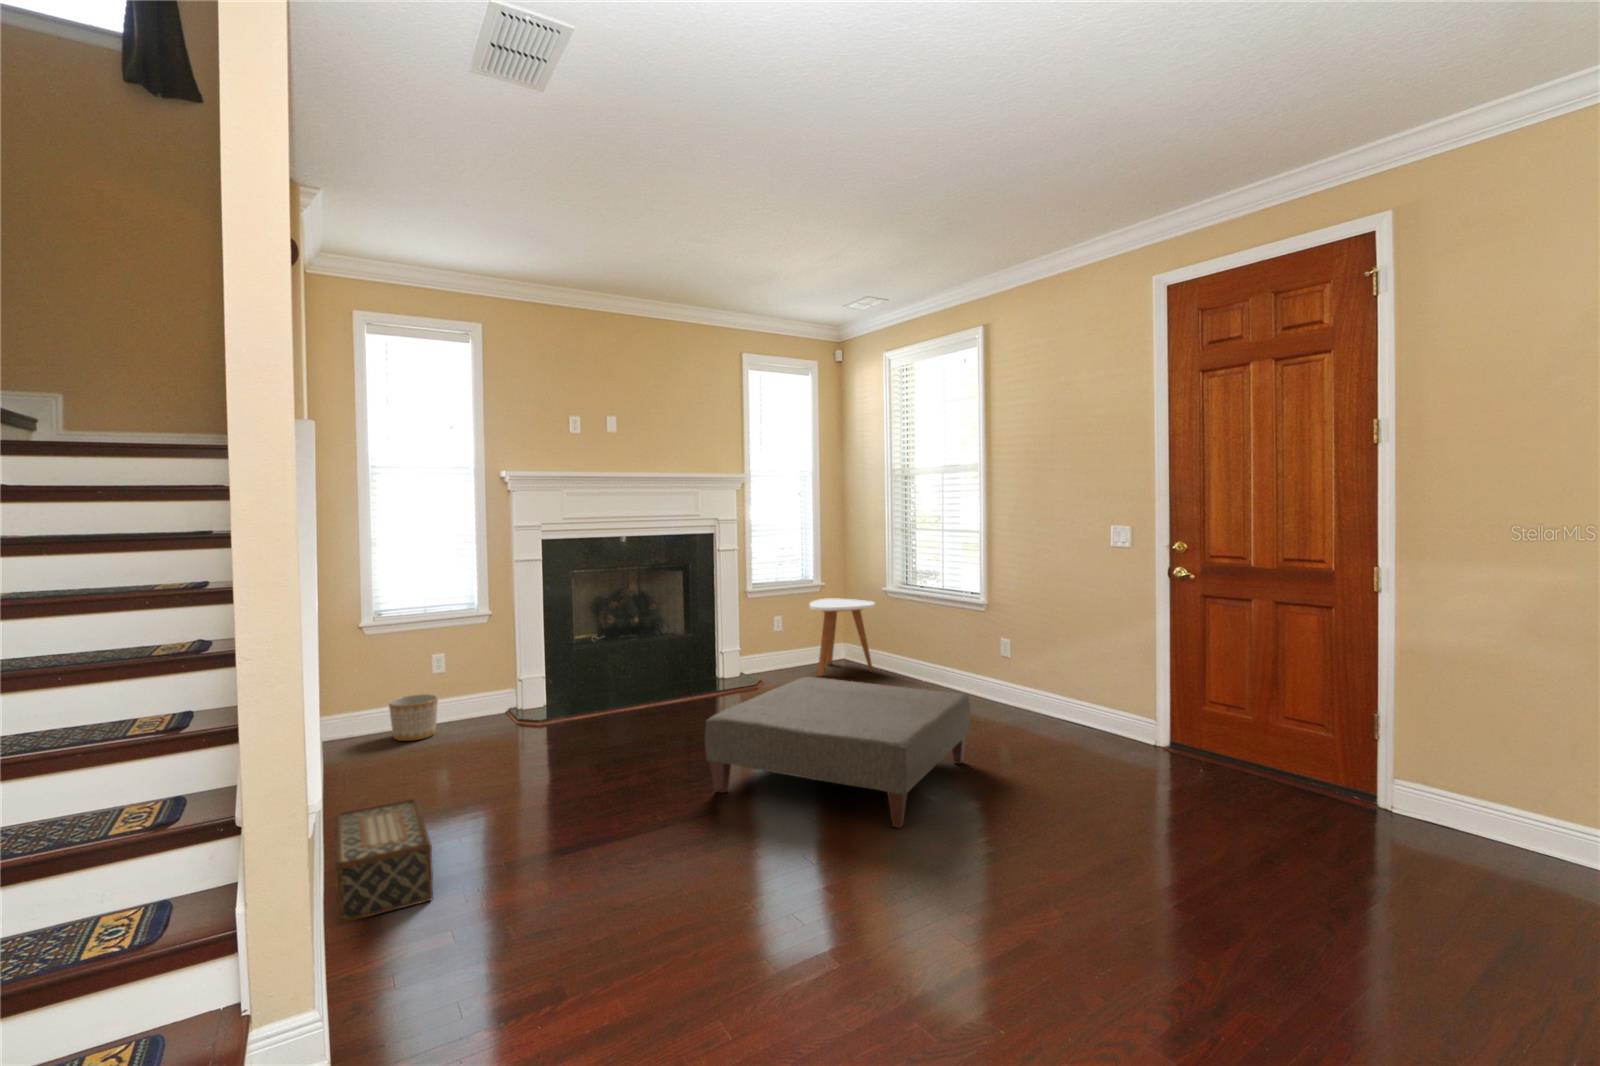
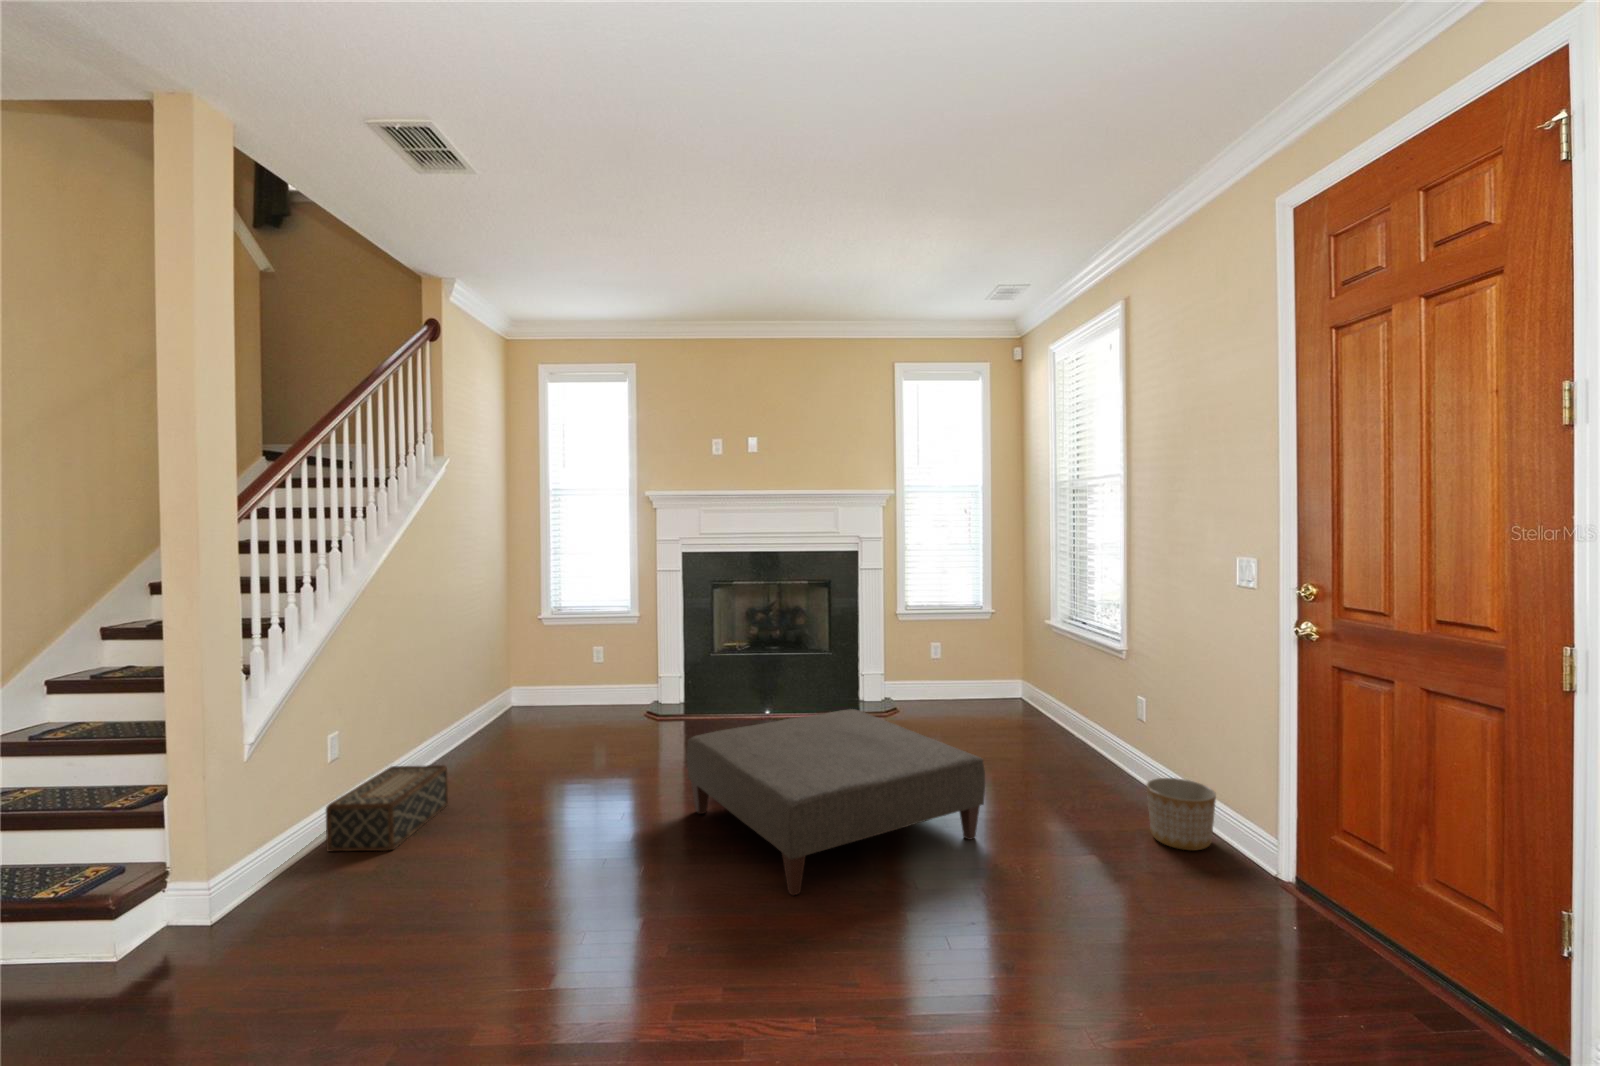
side table: present [810,599,875,676] -> none [961,625,1039,713]
planter: present [389,694,438,741] -> present [1147,778,1216,850]

